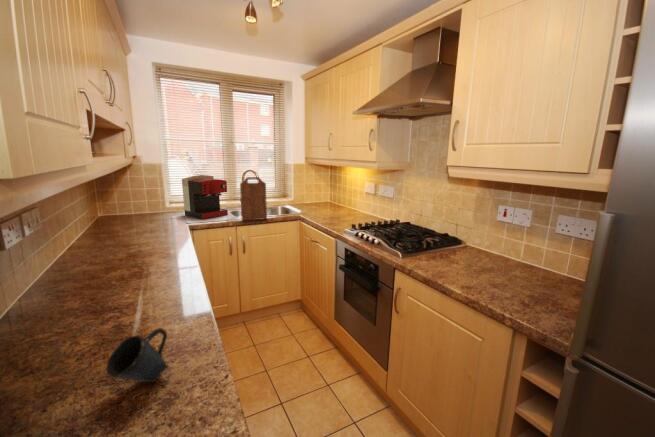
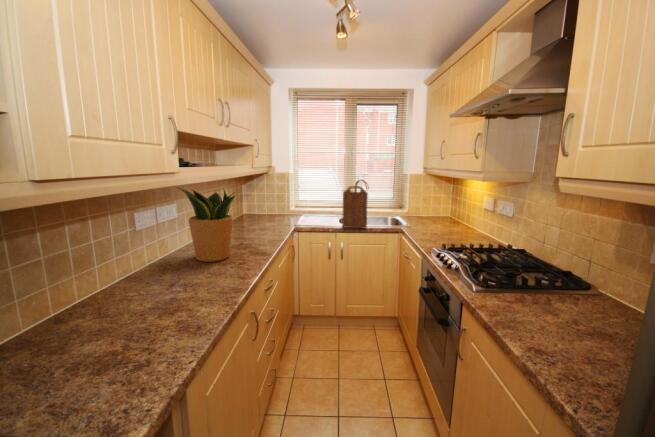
coffee maker: present [182,175,228,219] -> none [302,183,337,223]
potted plant: none [45,186,157,282] -> present [176,187,236,262]
mug: present [107,328,167,382] -> none [122,299,169,340]

